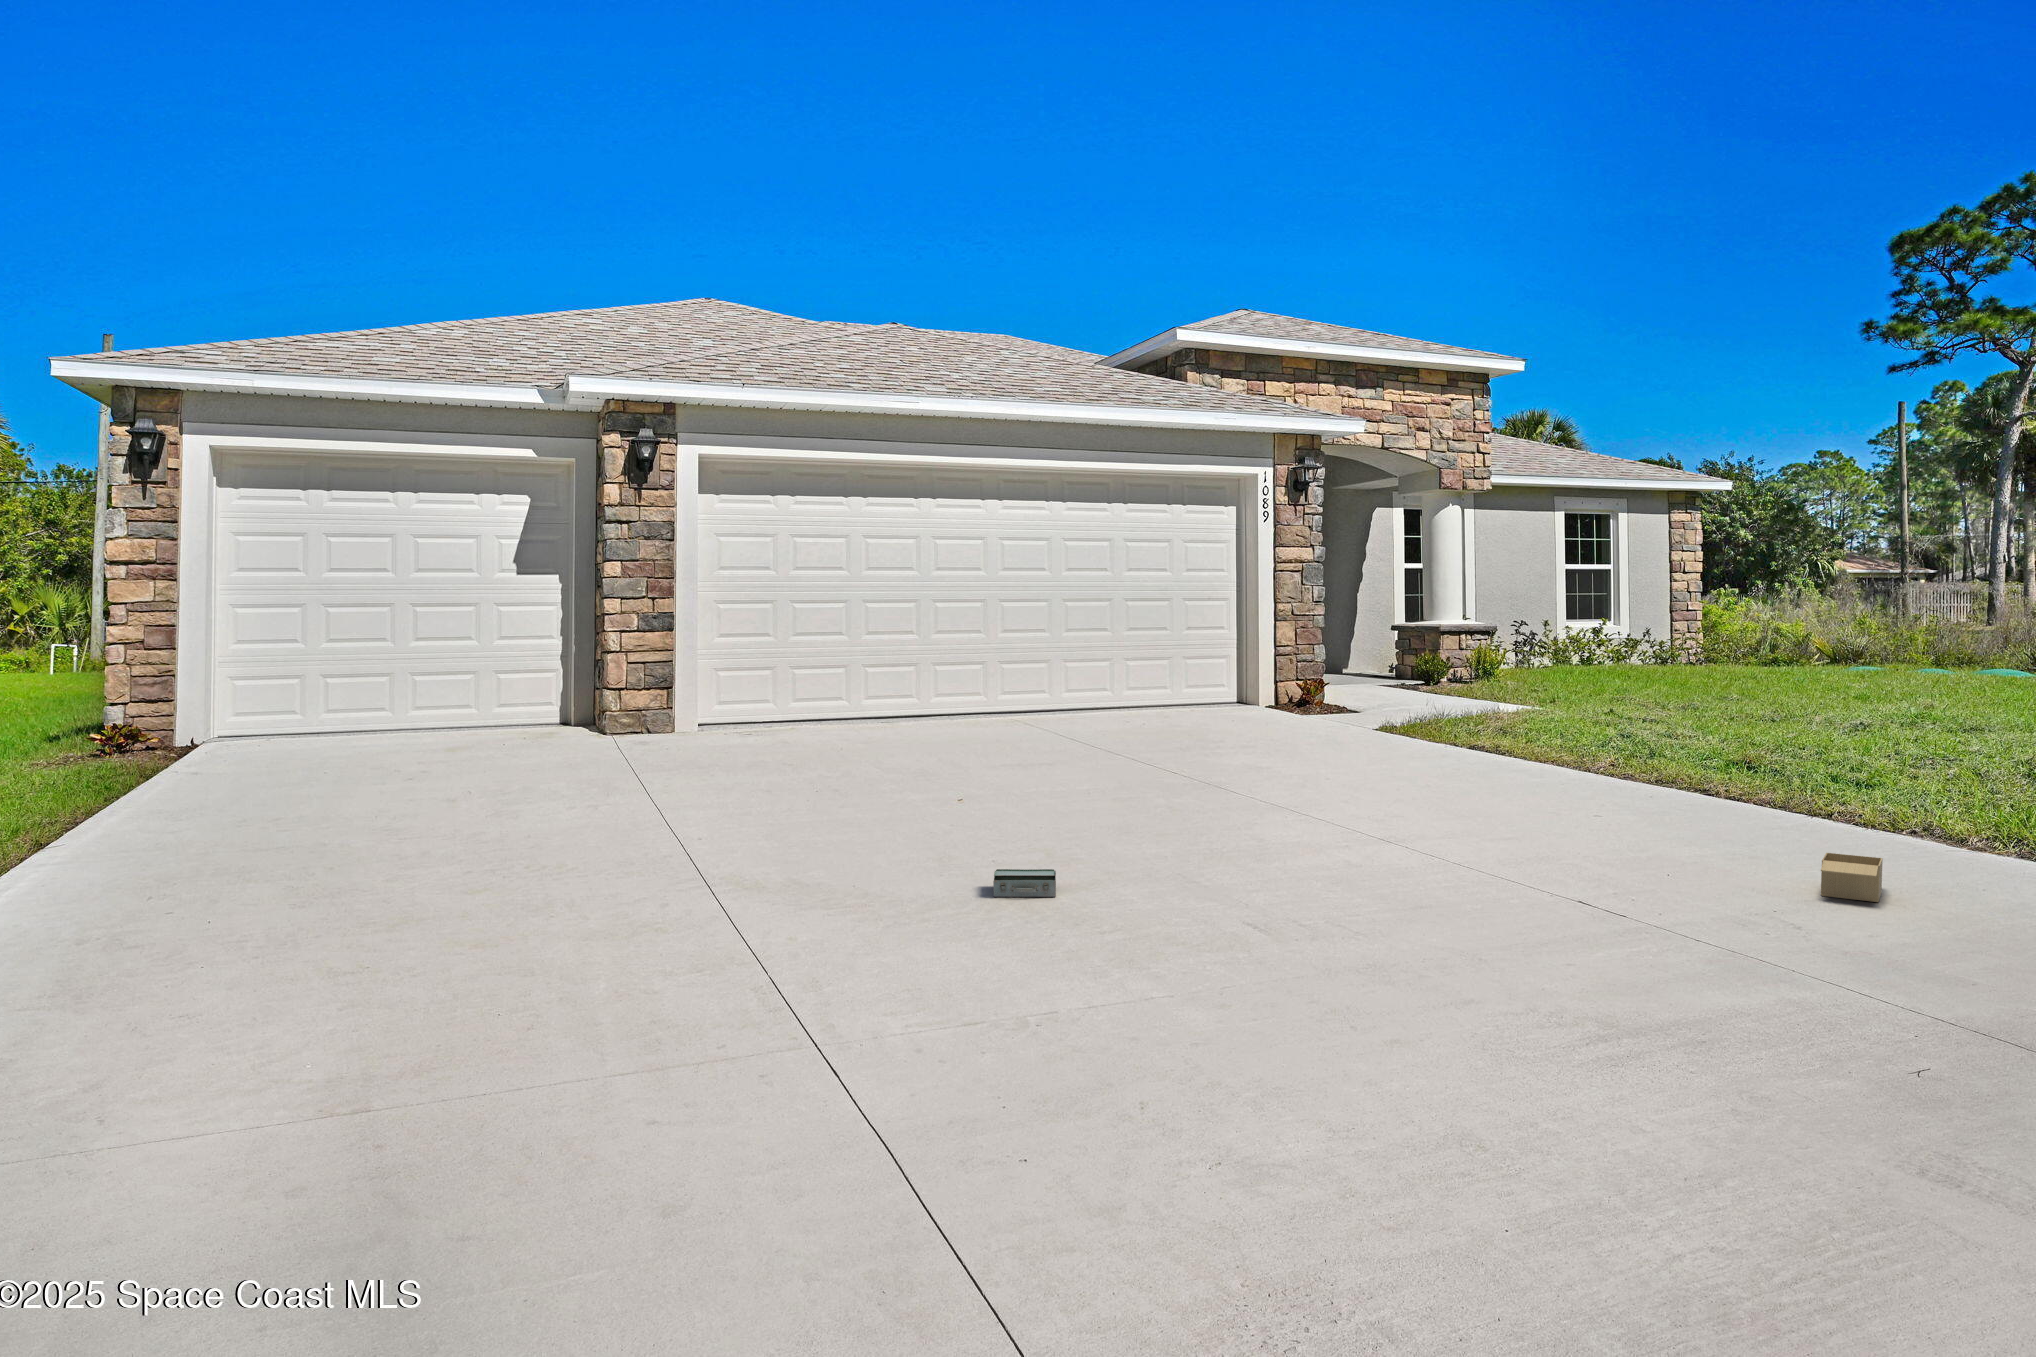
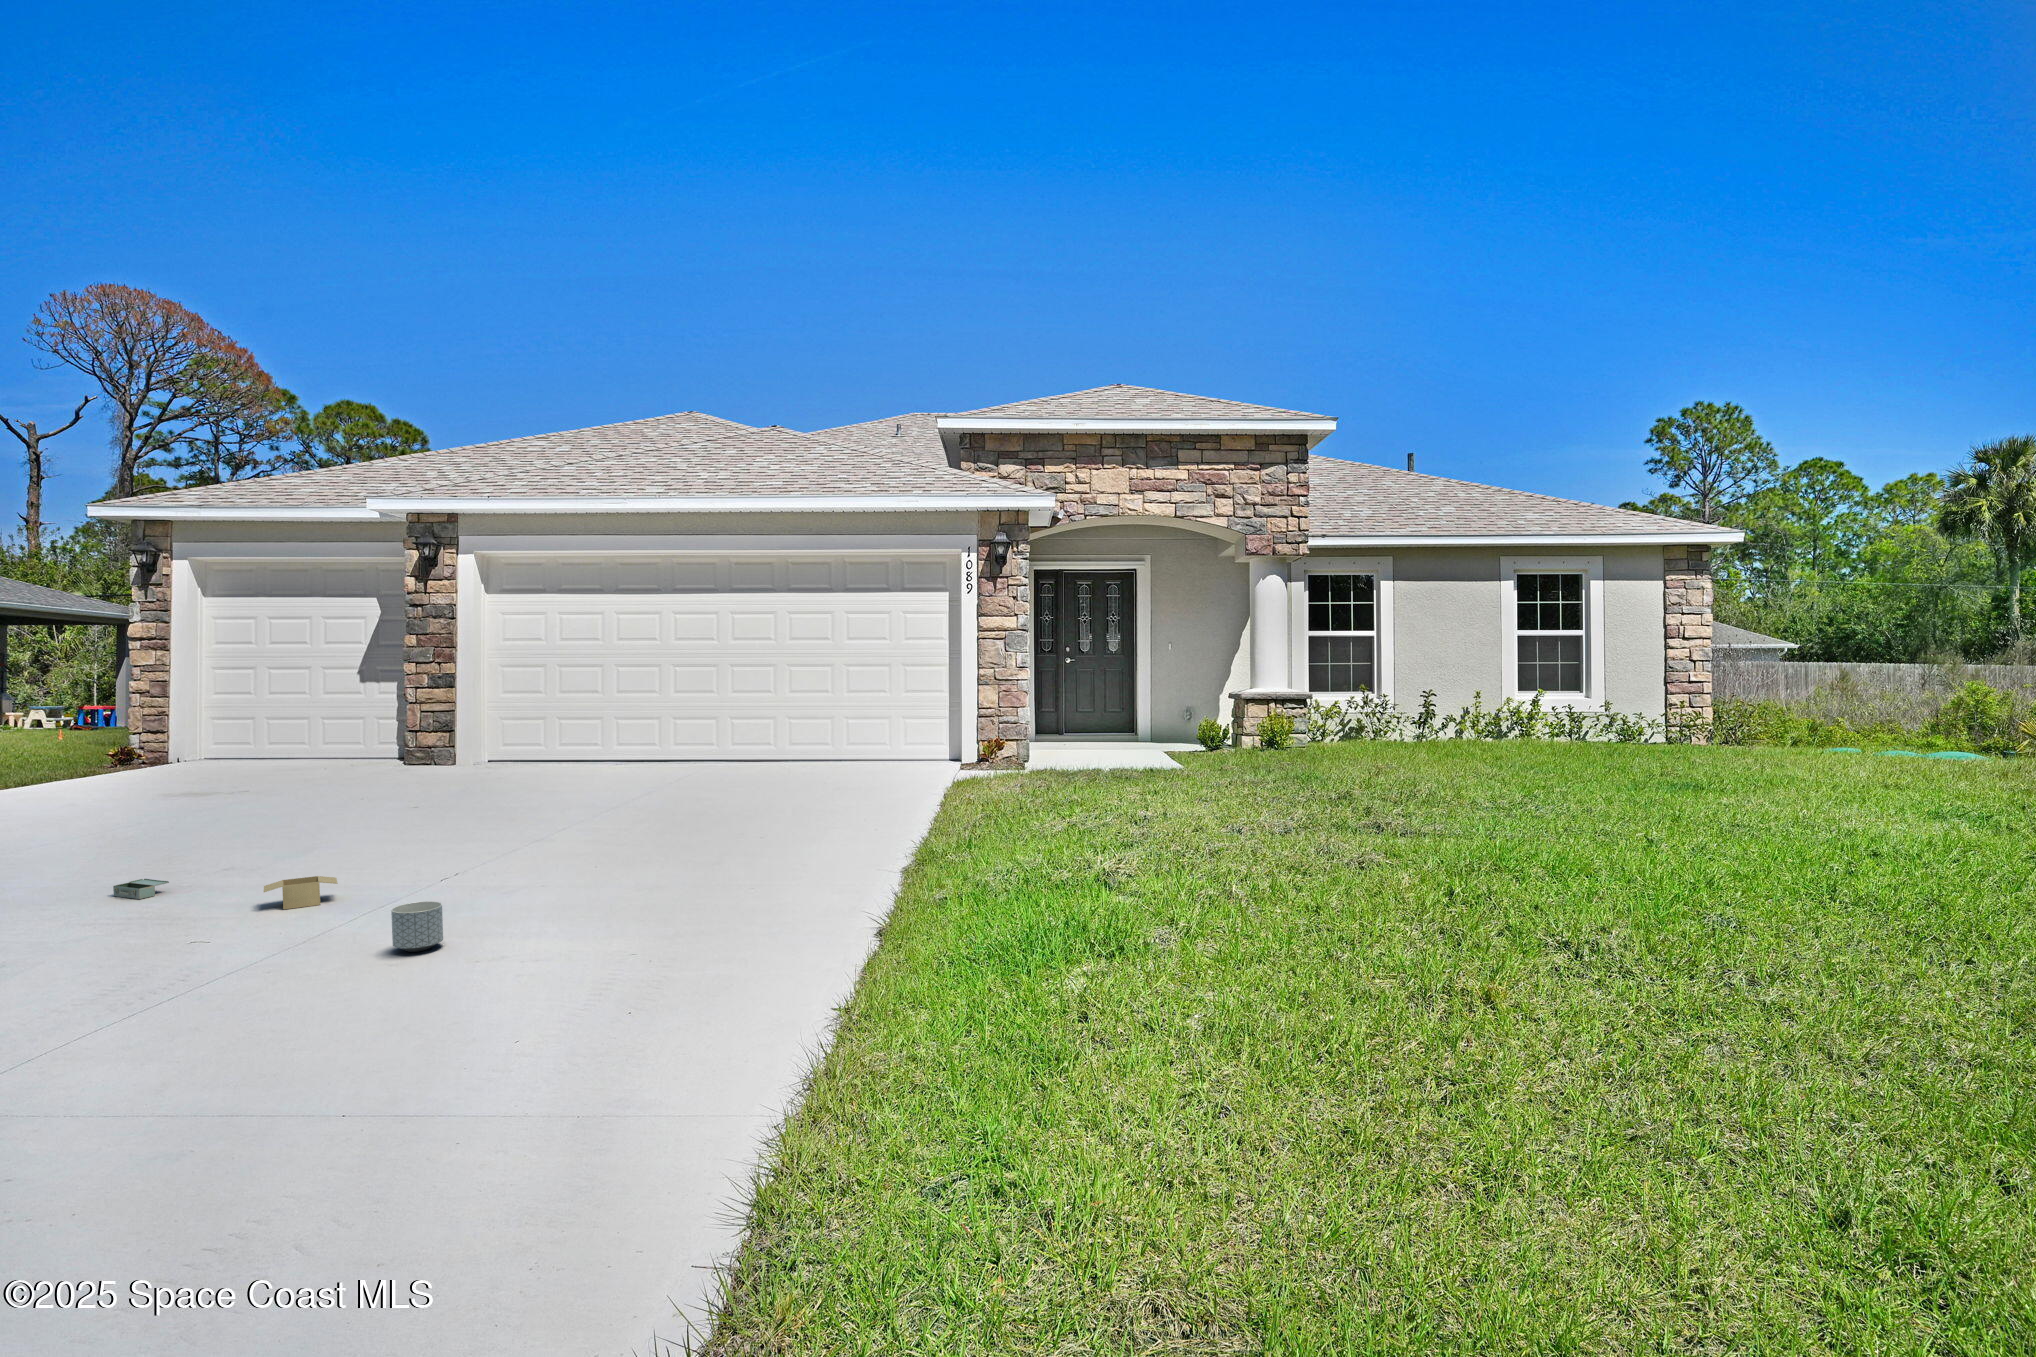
planter: none [1698,847,1771,915] -> present [391,901,443,952]
cardboard box: present [1821,853,1883,902] -> present [264,876,338,909]

